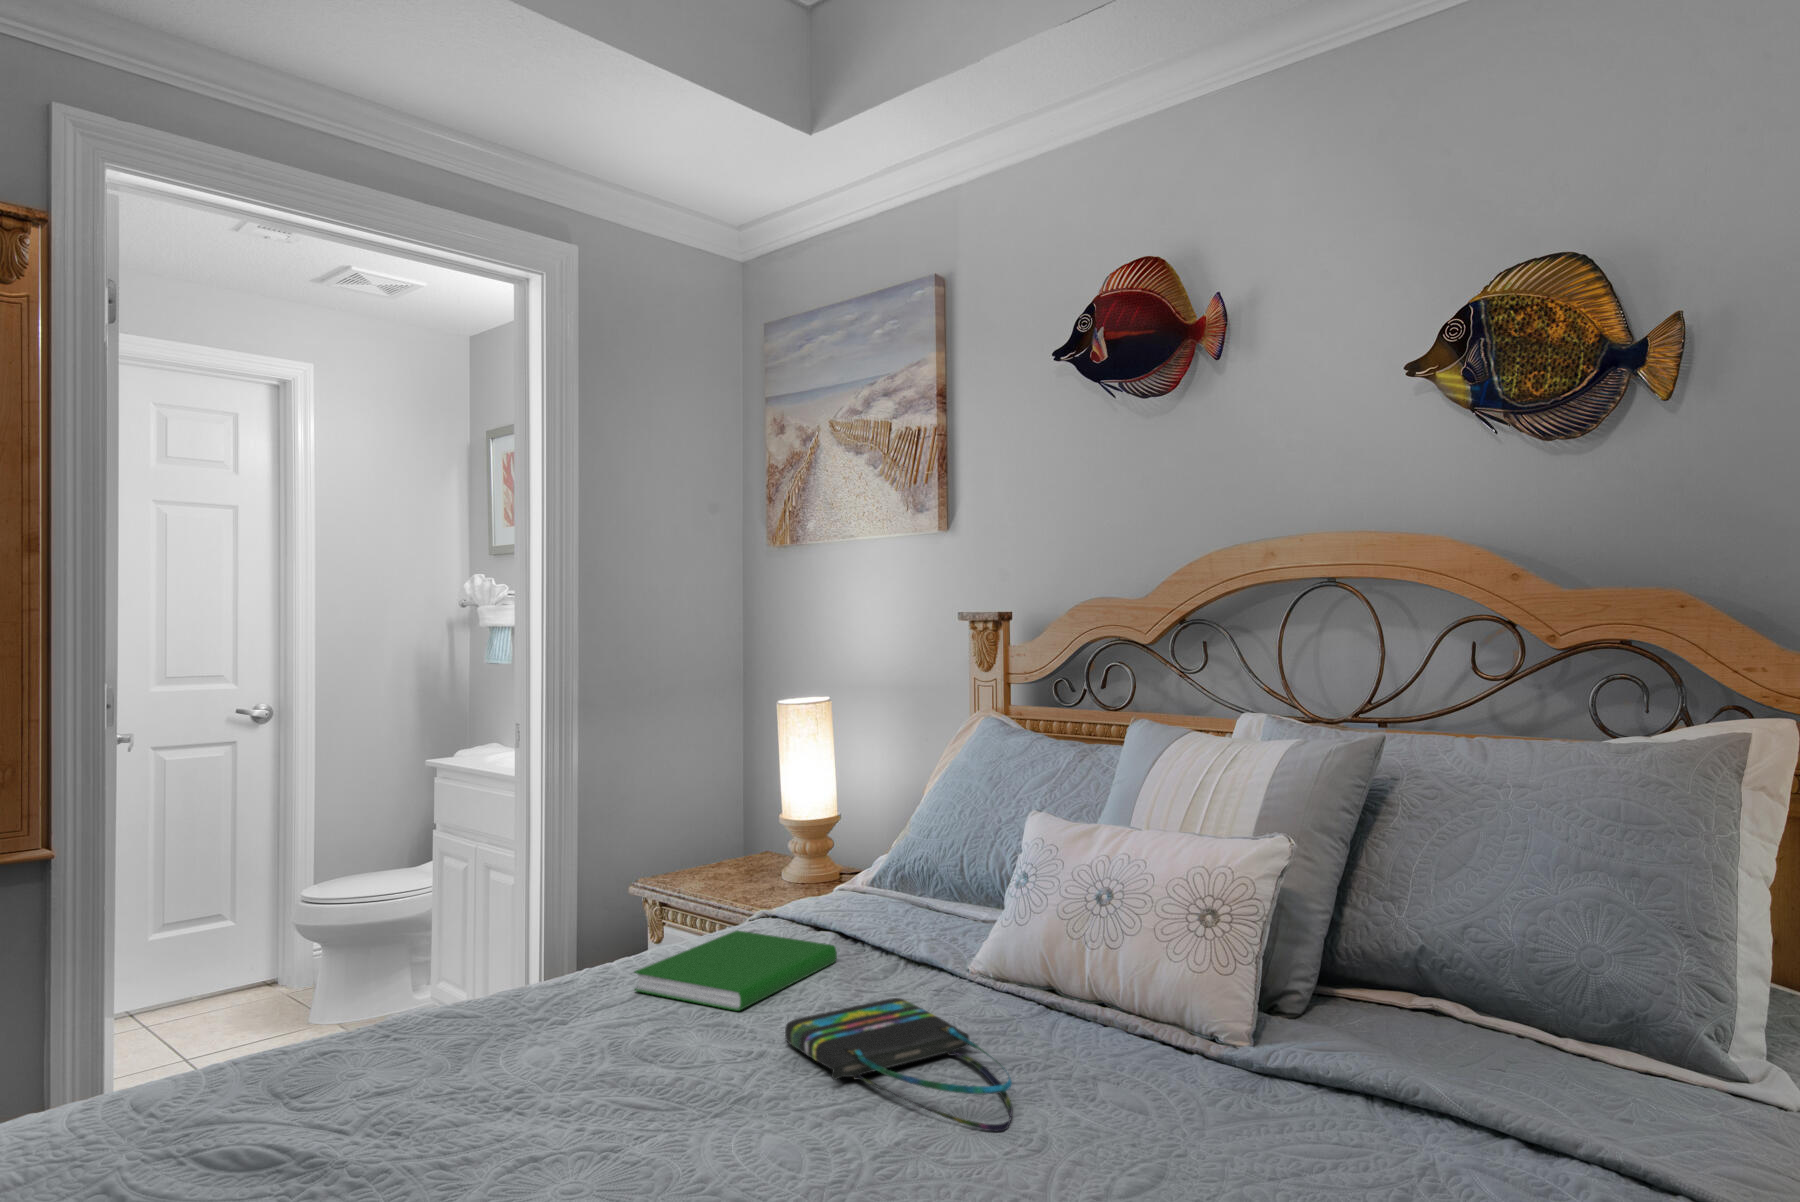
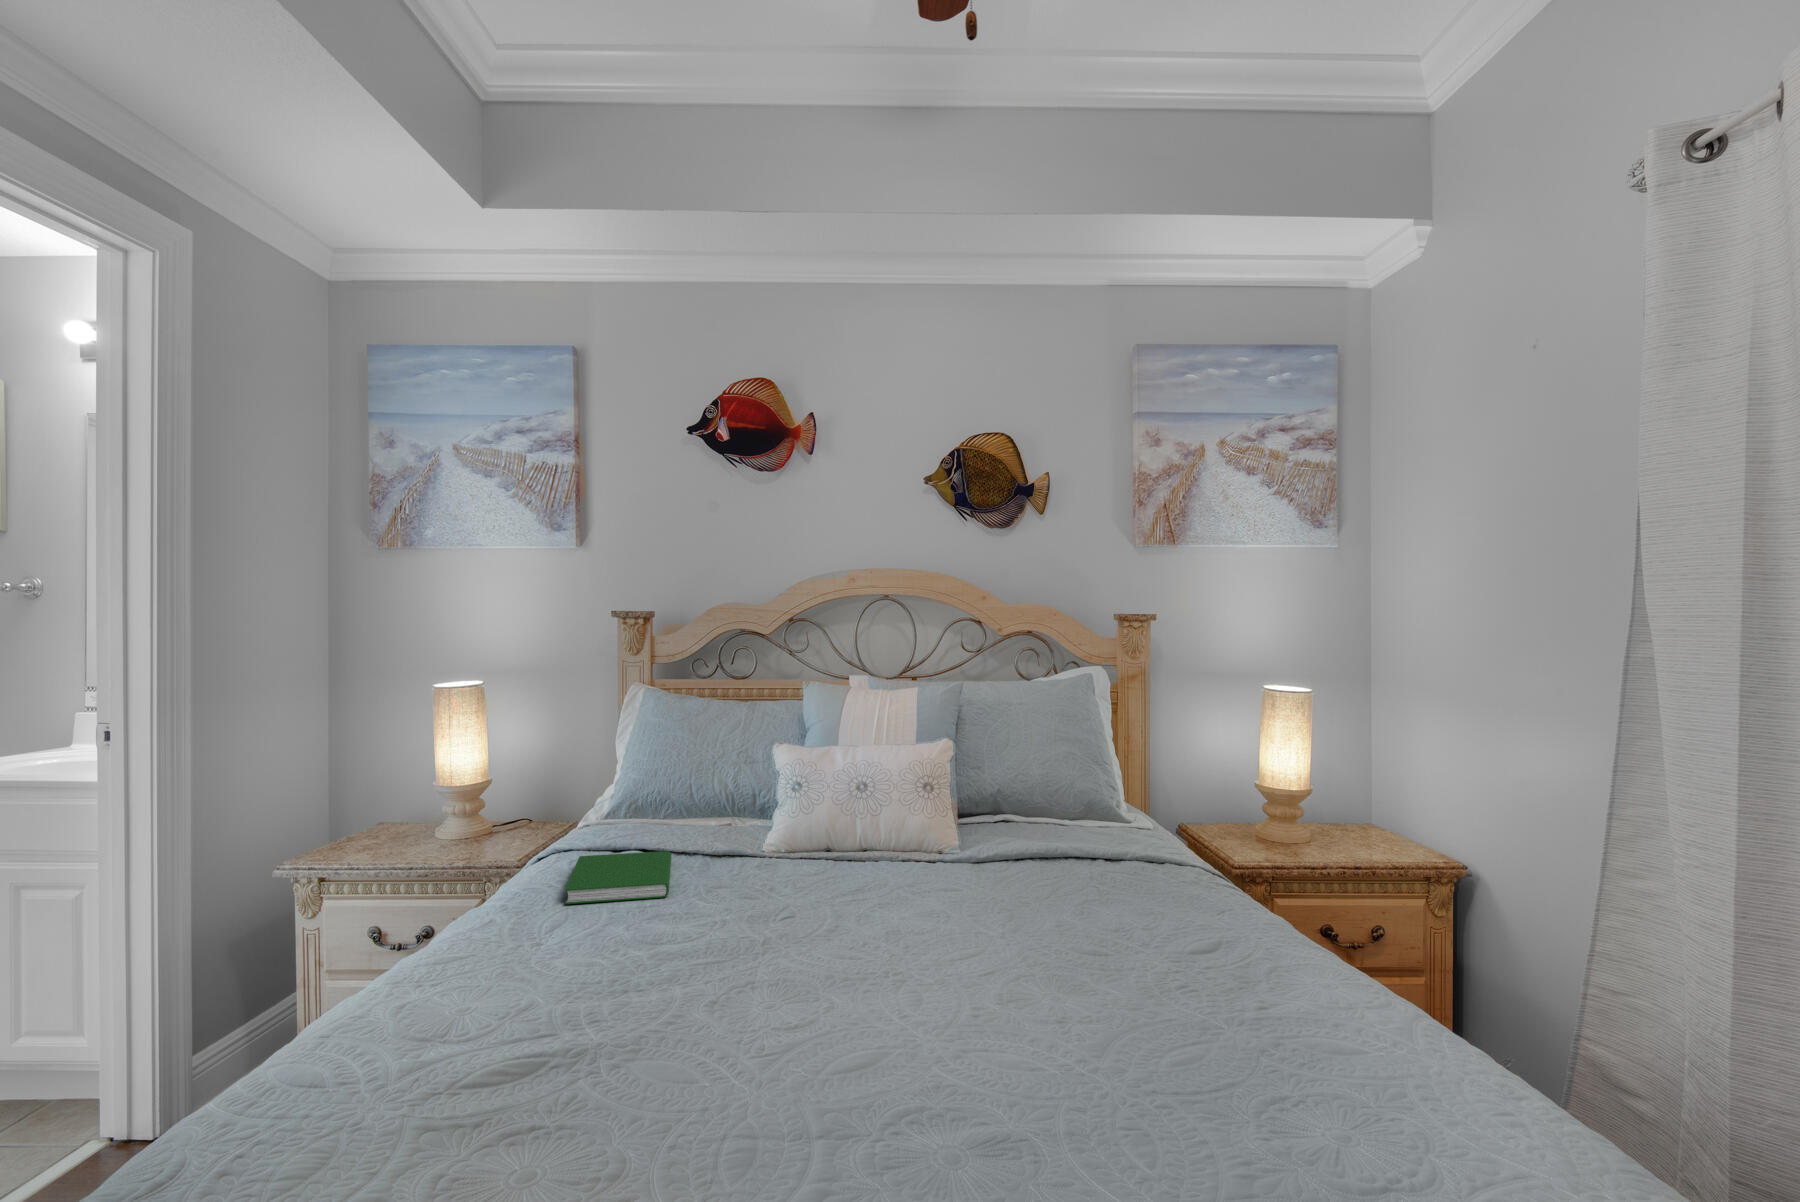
tote bag: present [785,998,1012,1131] -> none [734,866,916,908]

